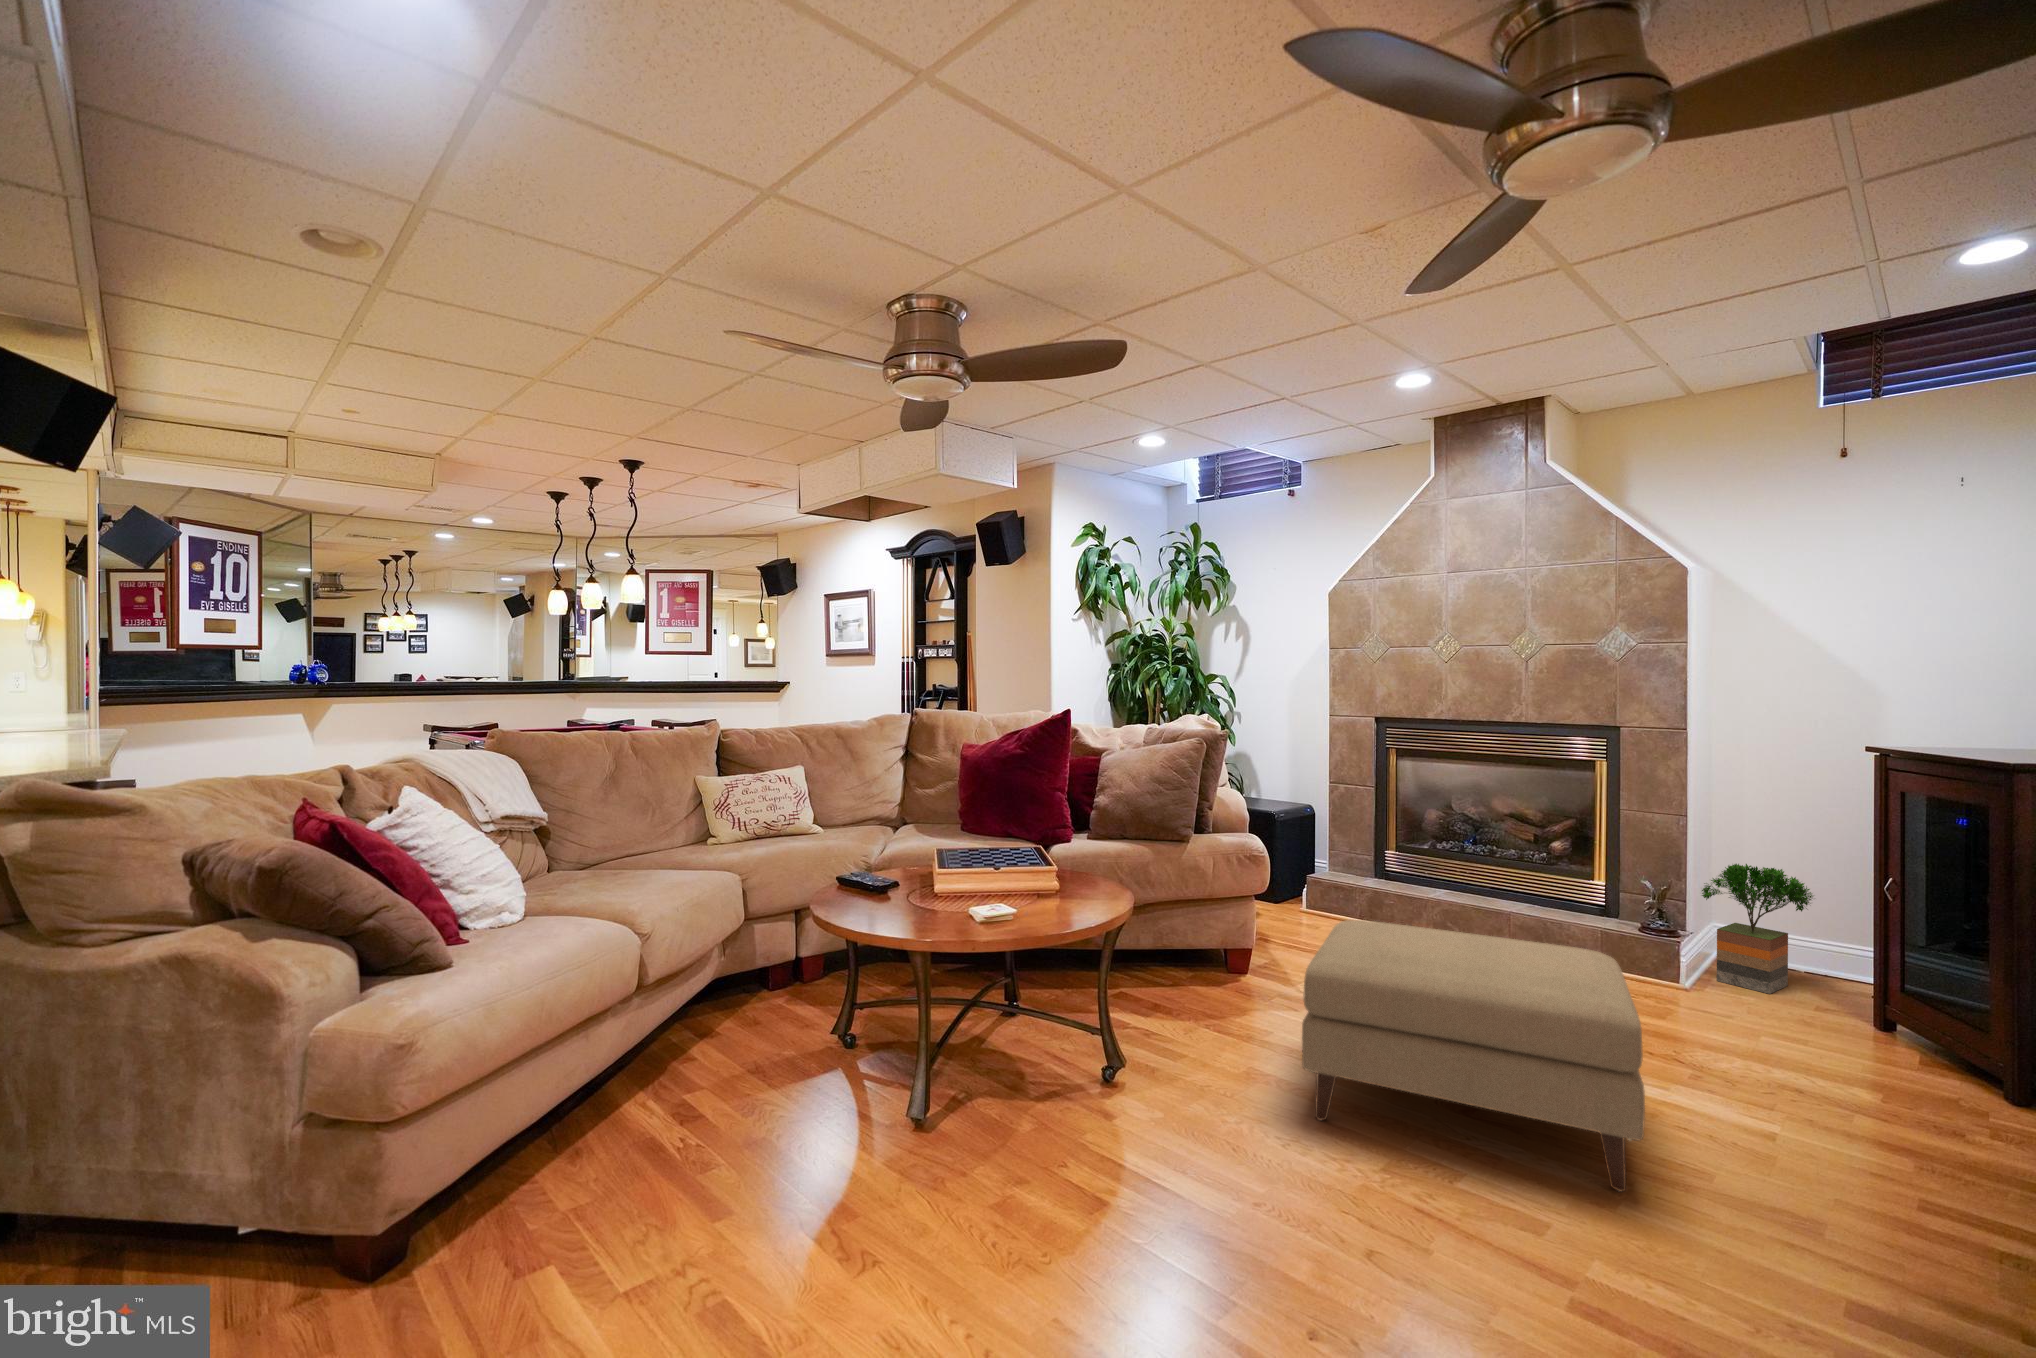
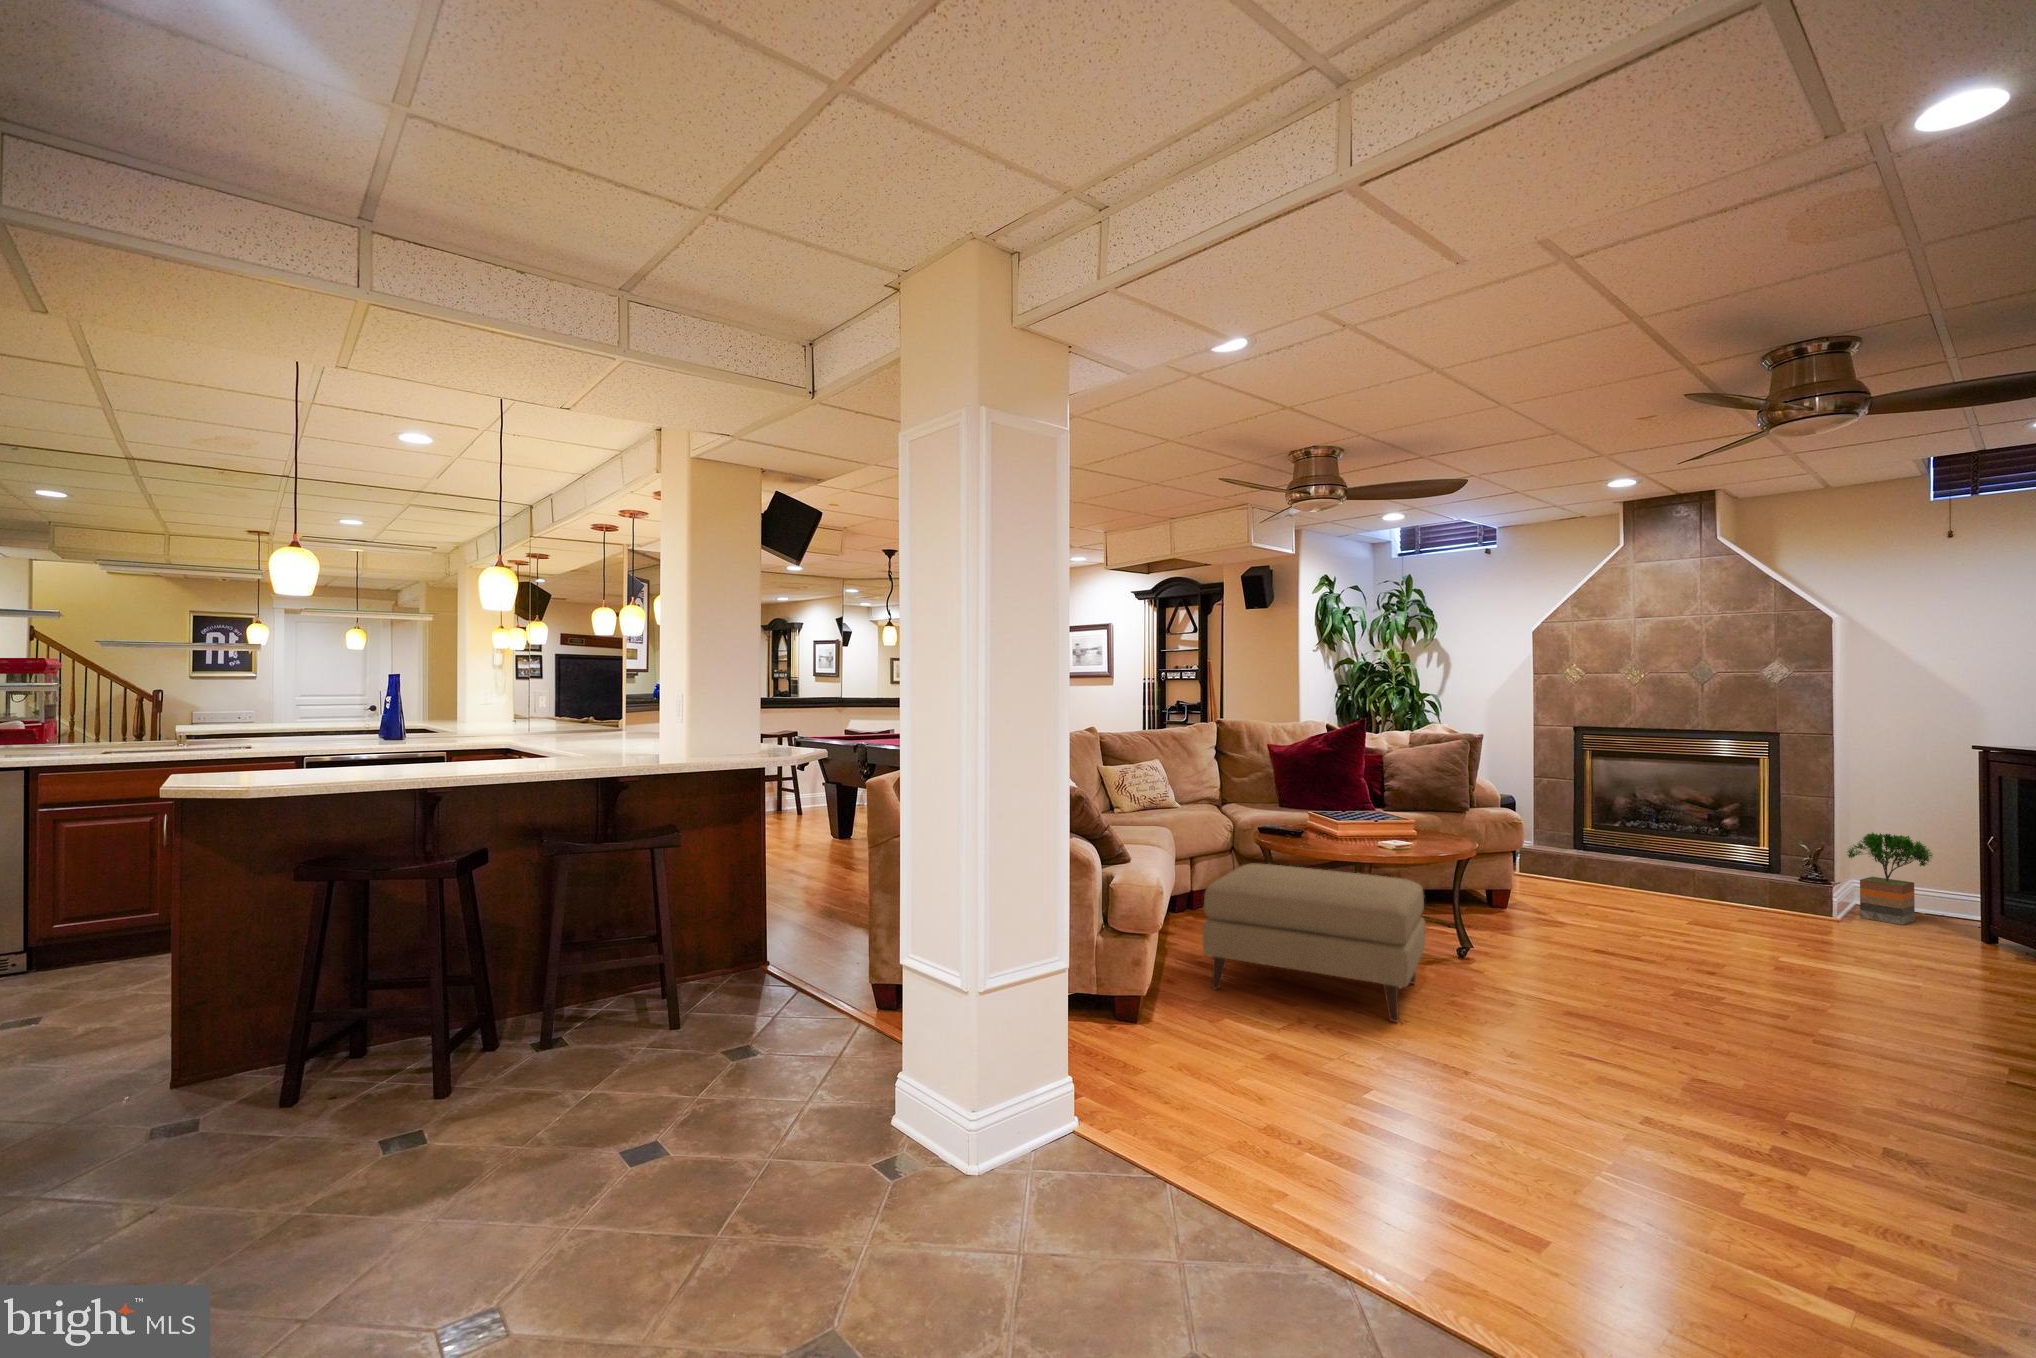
ottoman: present [1302,920,1645,1191] -> present [1203,864,1425,1022]

